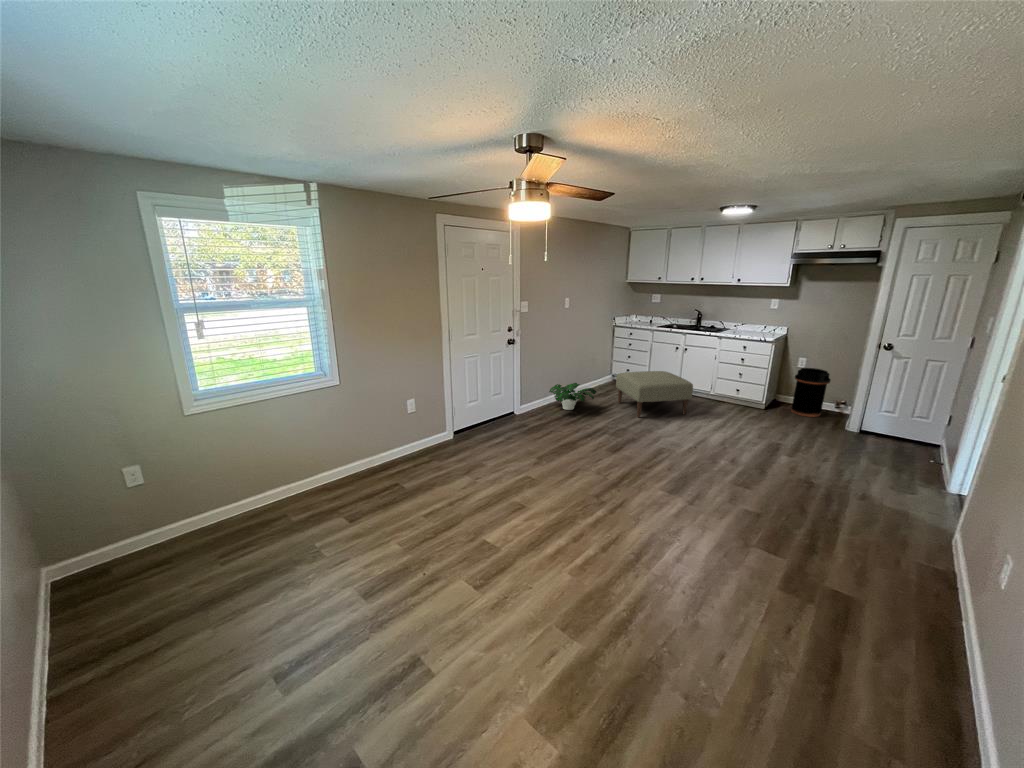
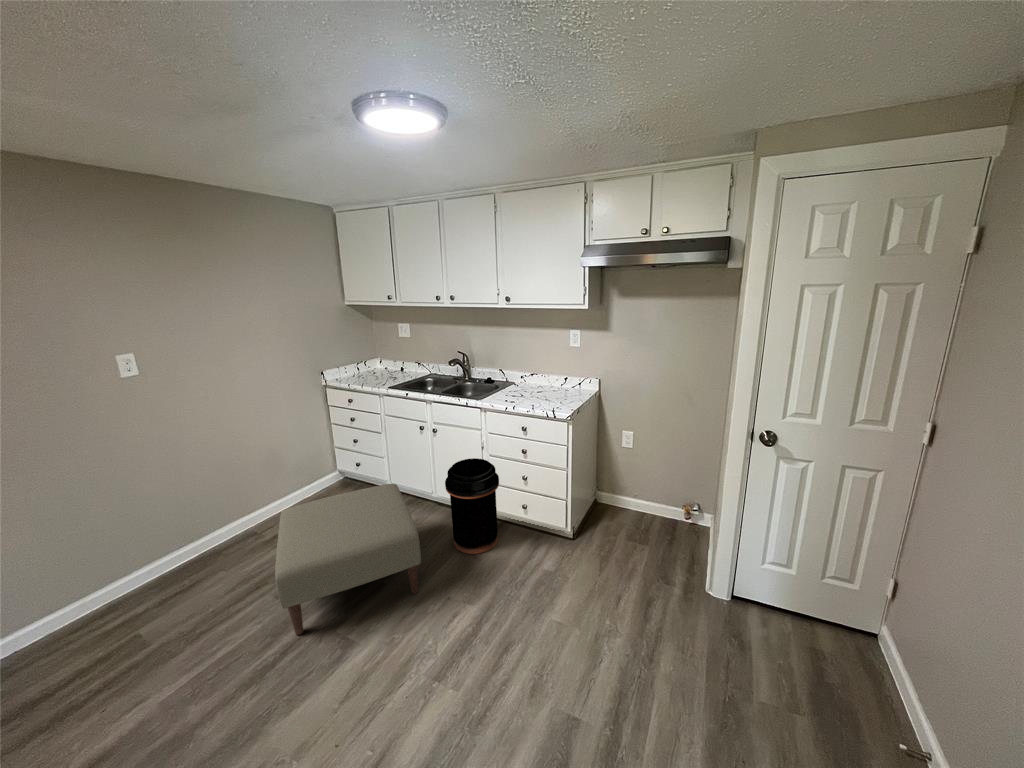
trash can: present [791,368,830,417] -> present [445,458,499,554]
potted plant: present [549,383,596,410] -> none [46,547,217,650]

